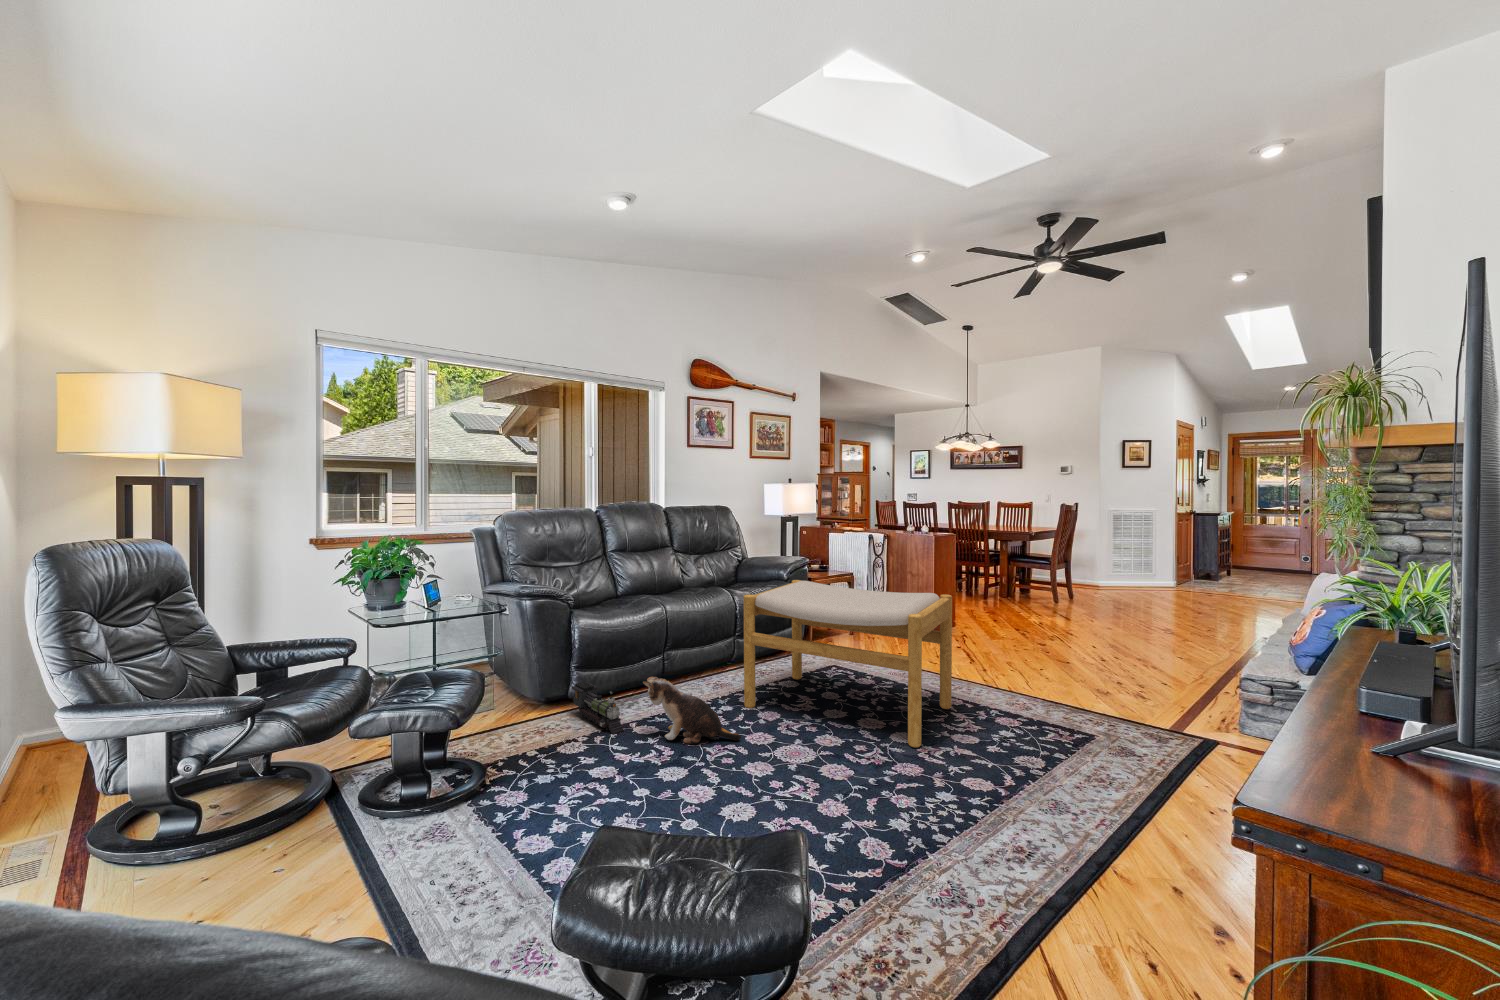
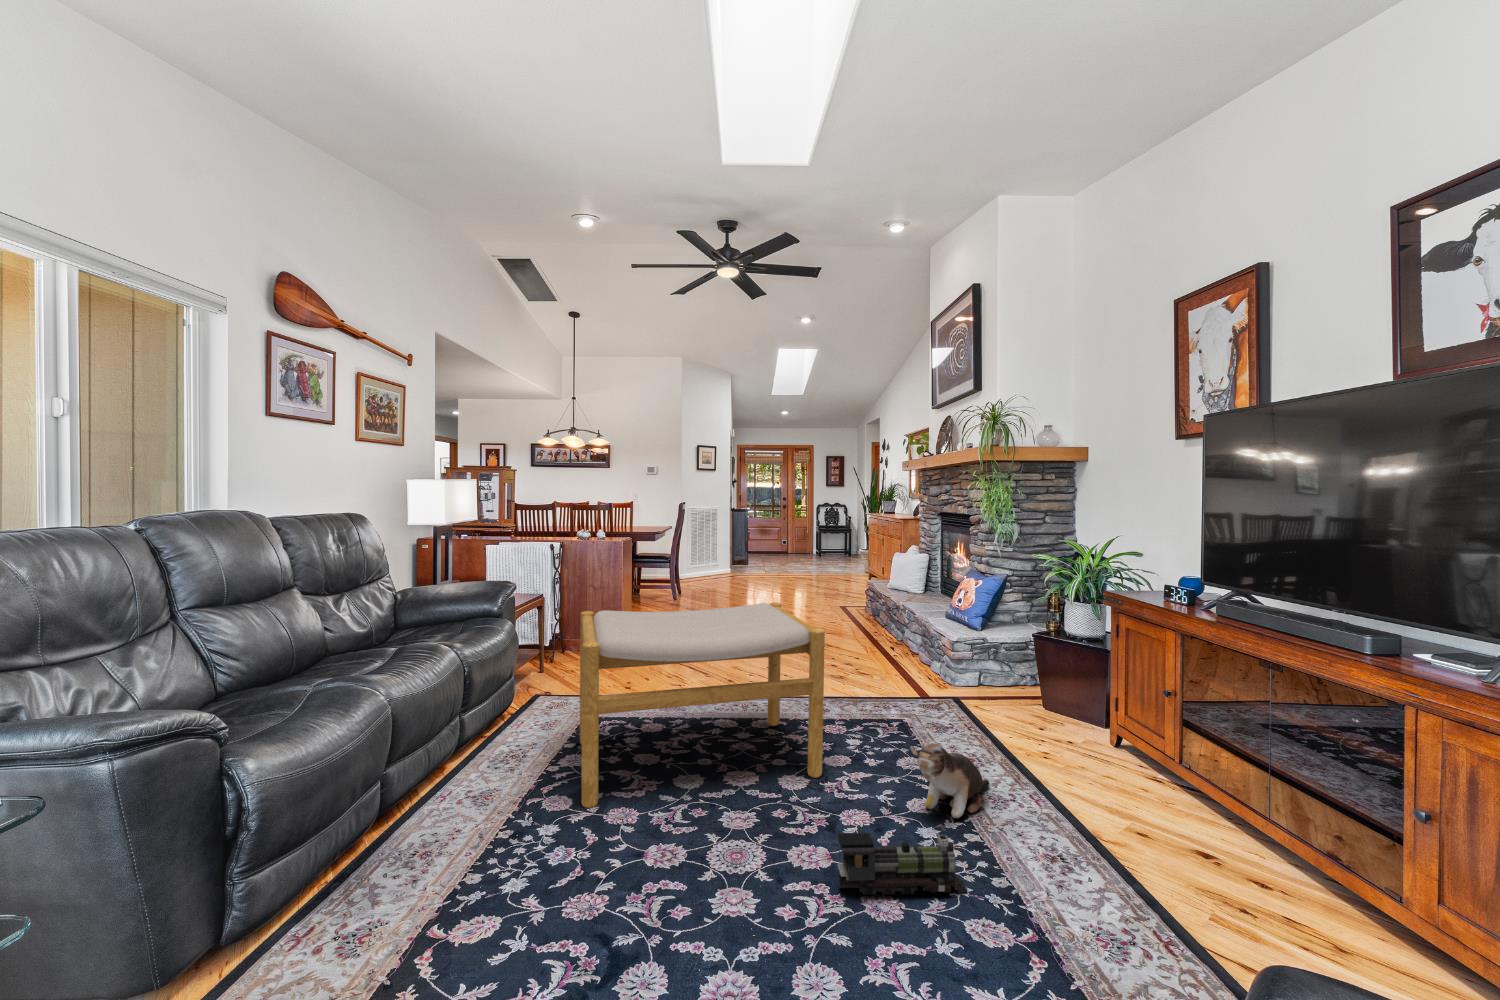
plush toy: present [643,677,741,744] -> present [911,743,989,818]
toy train: present [572,682,624,734] -> present [837,825,967,895]

